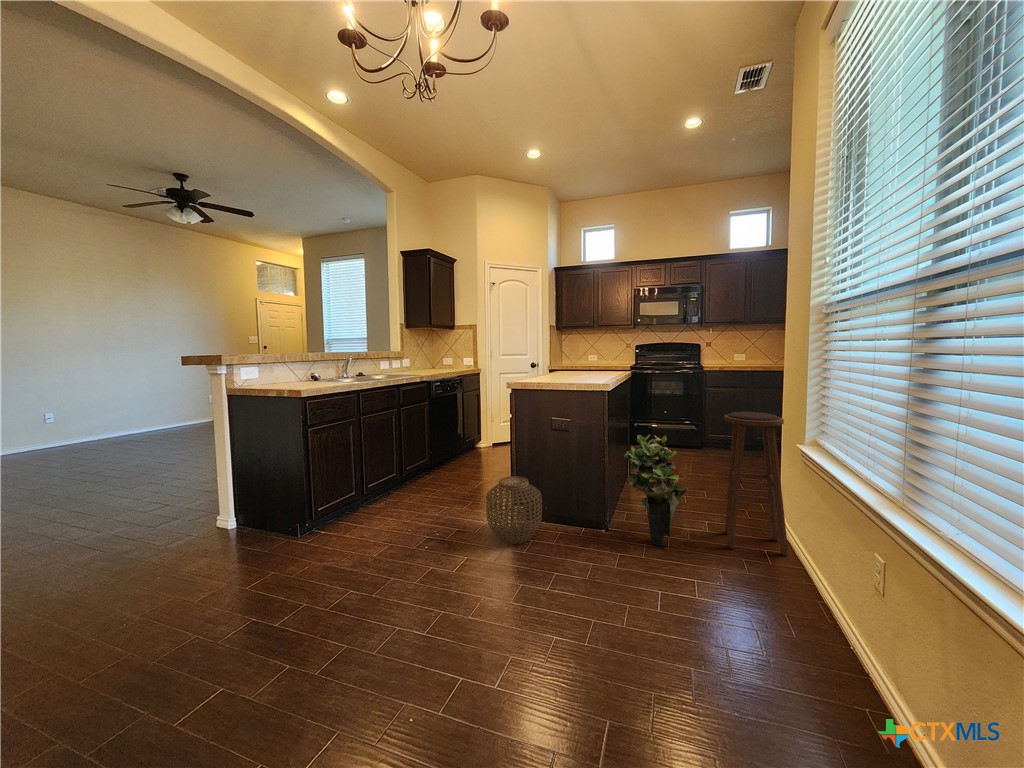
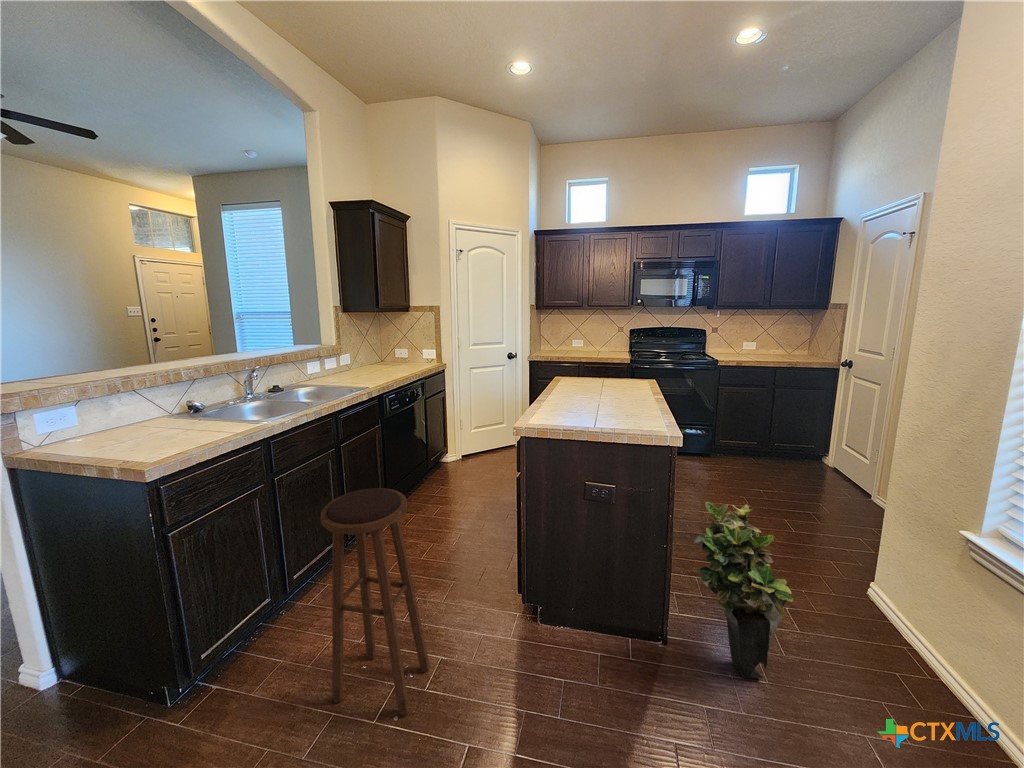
stool: present [724,412,789,556] -> present [321,488,430,717]
woven basket: present [486,476,542,544] -> none [489,579,577,694]

